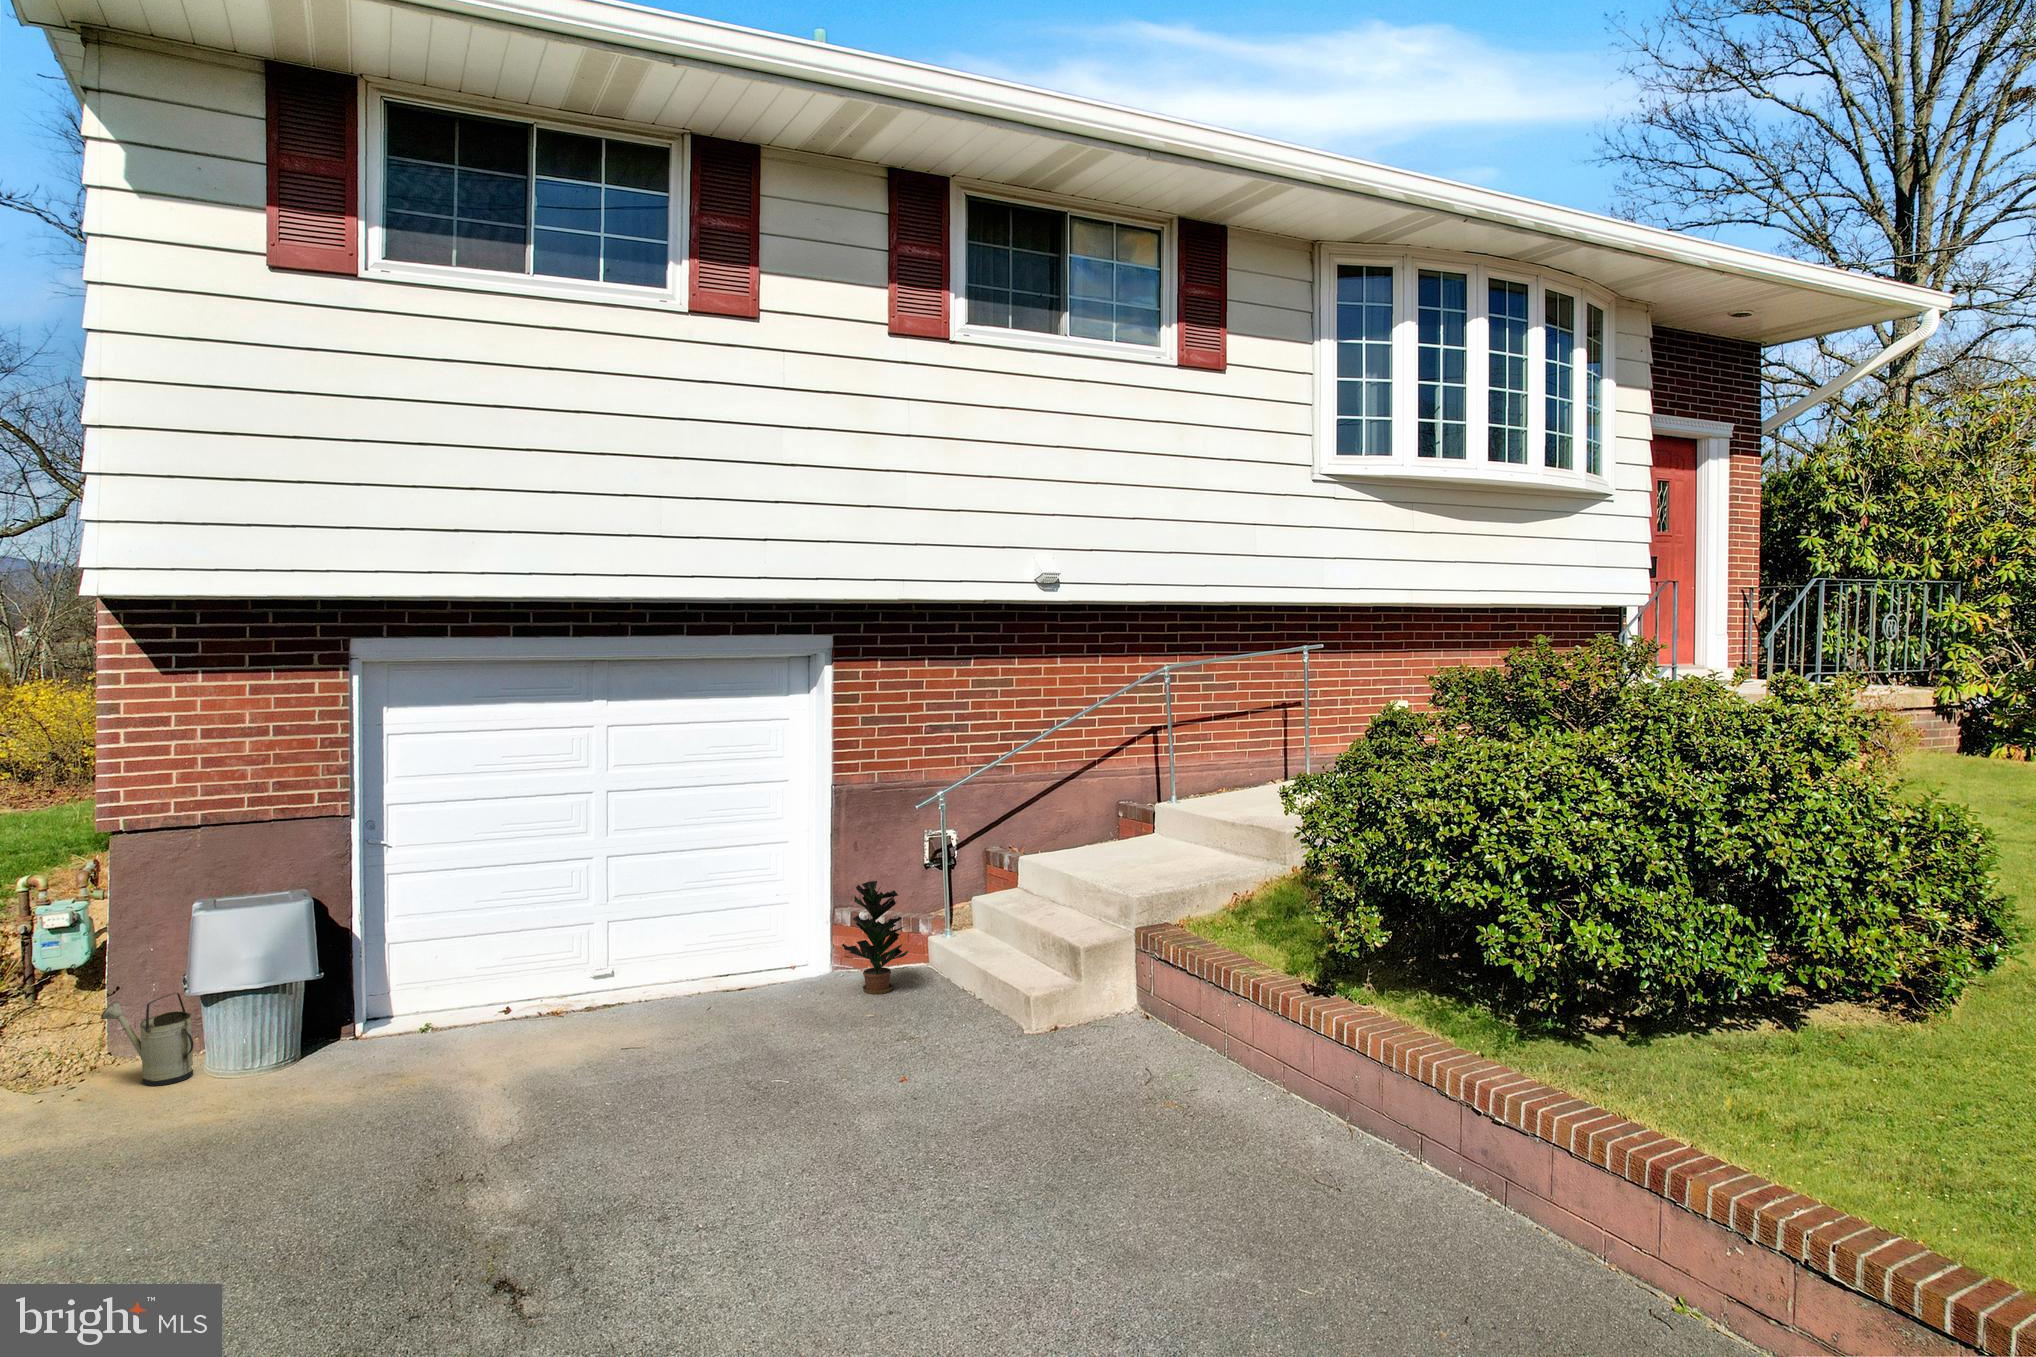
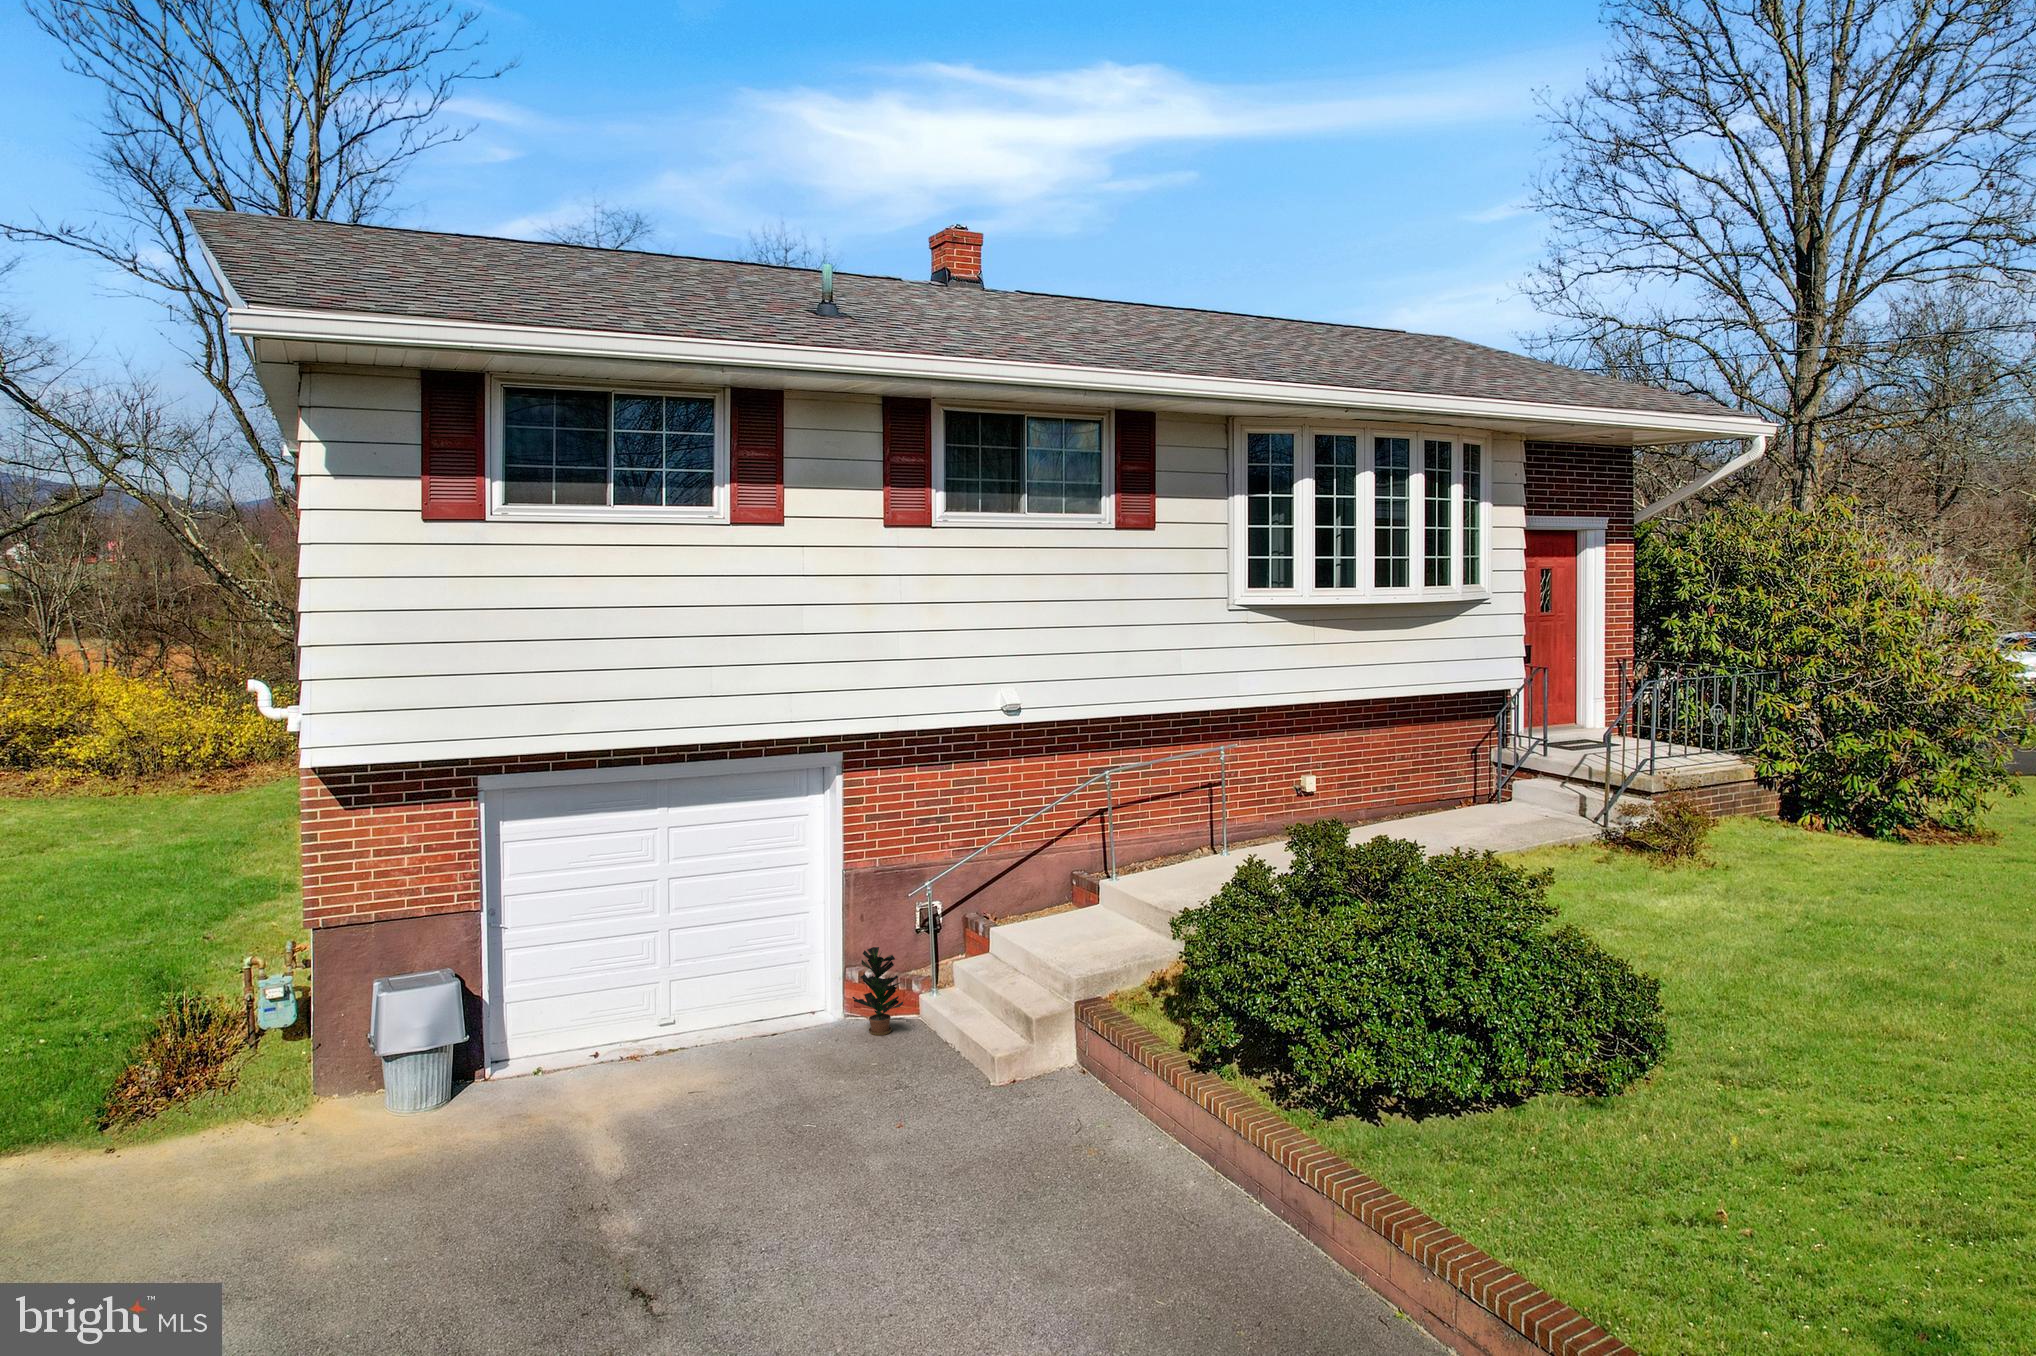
watering can: present [101,993,194,1086] -> none [308,1049,376,1118]

